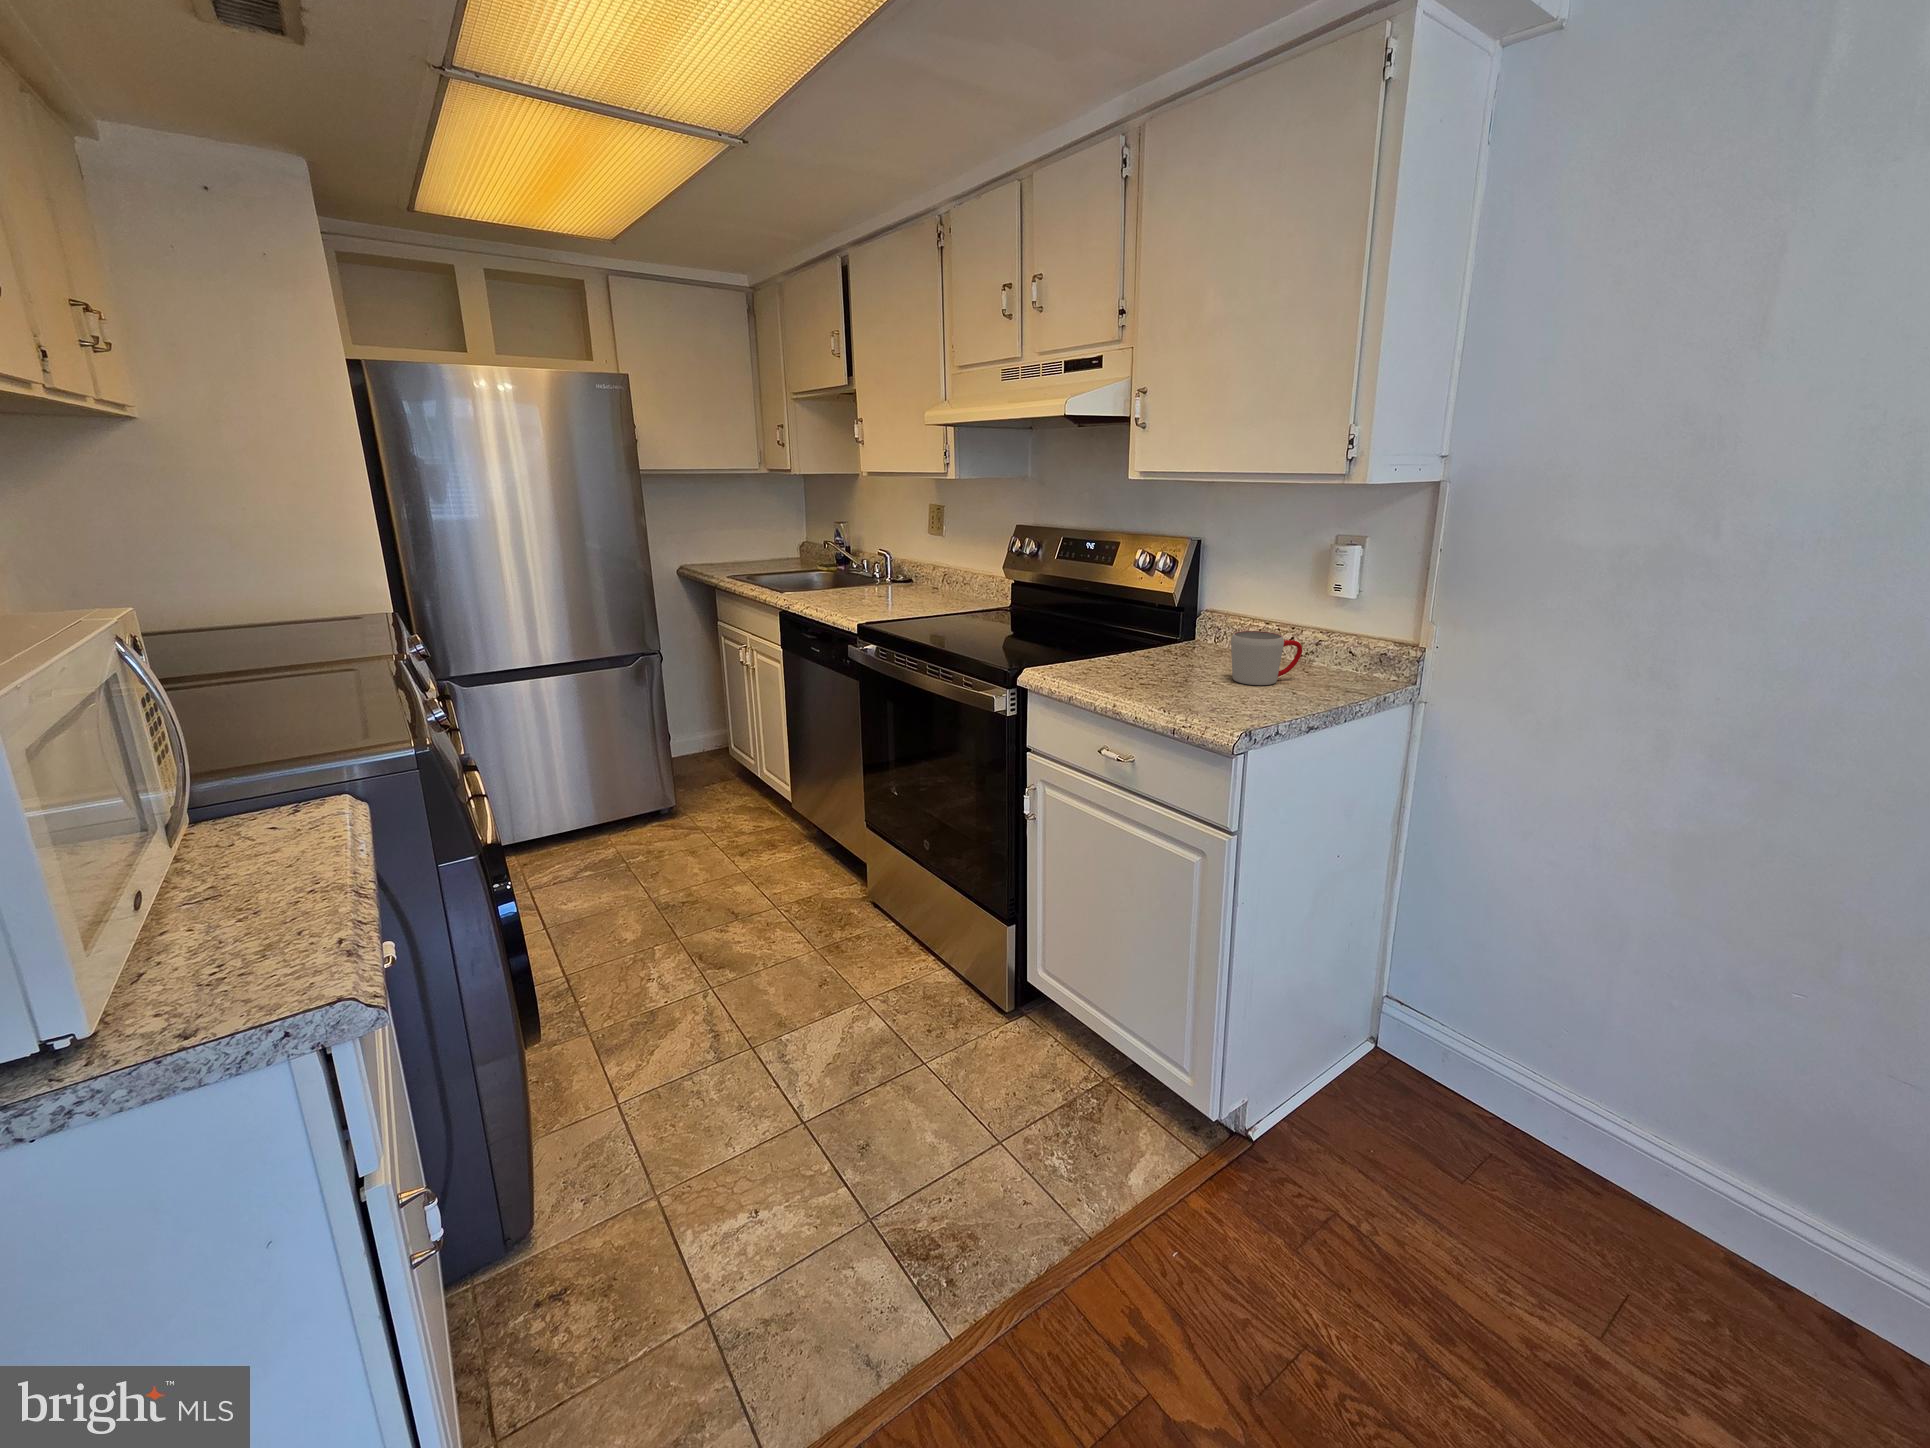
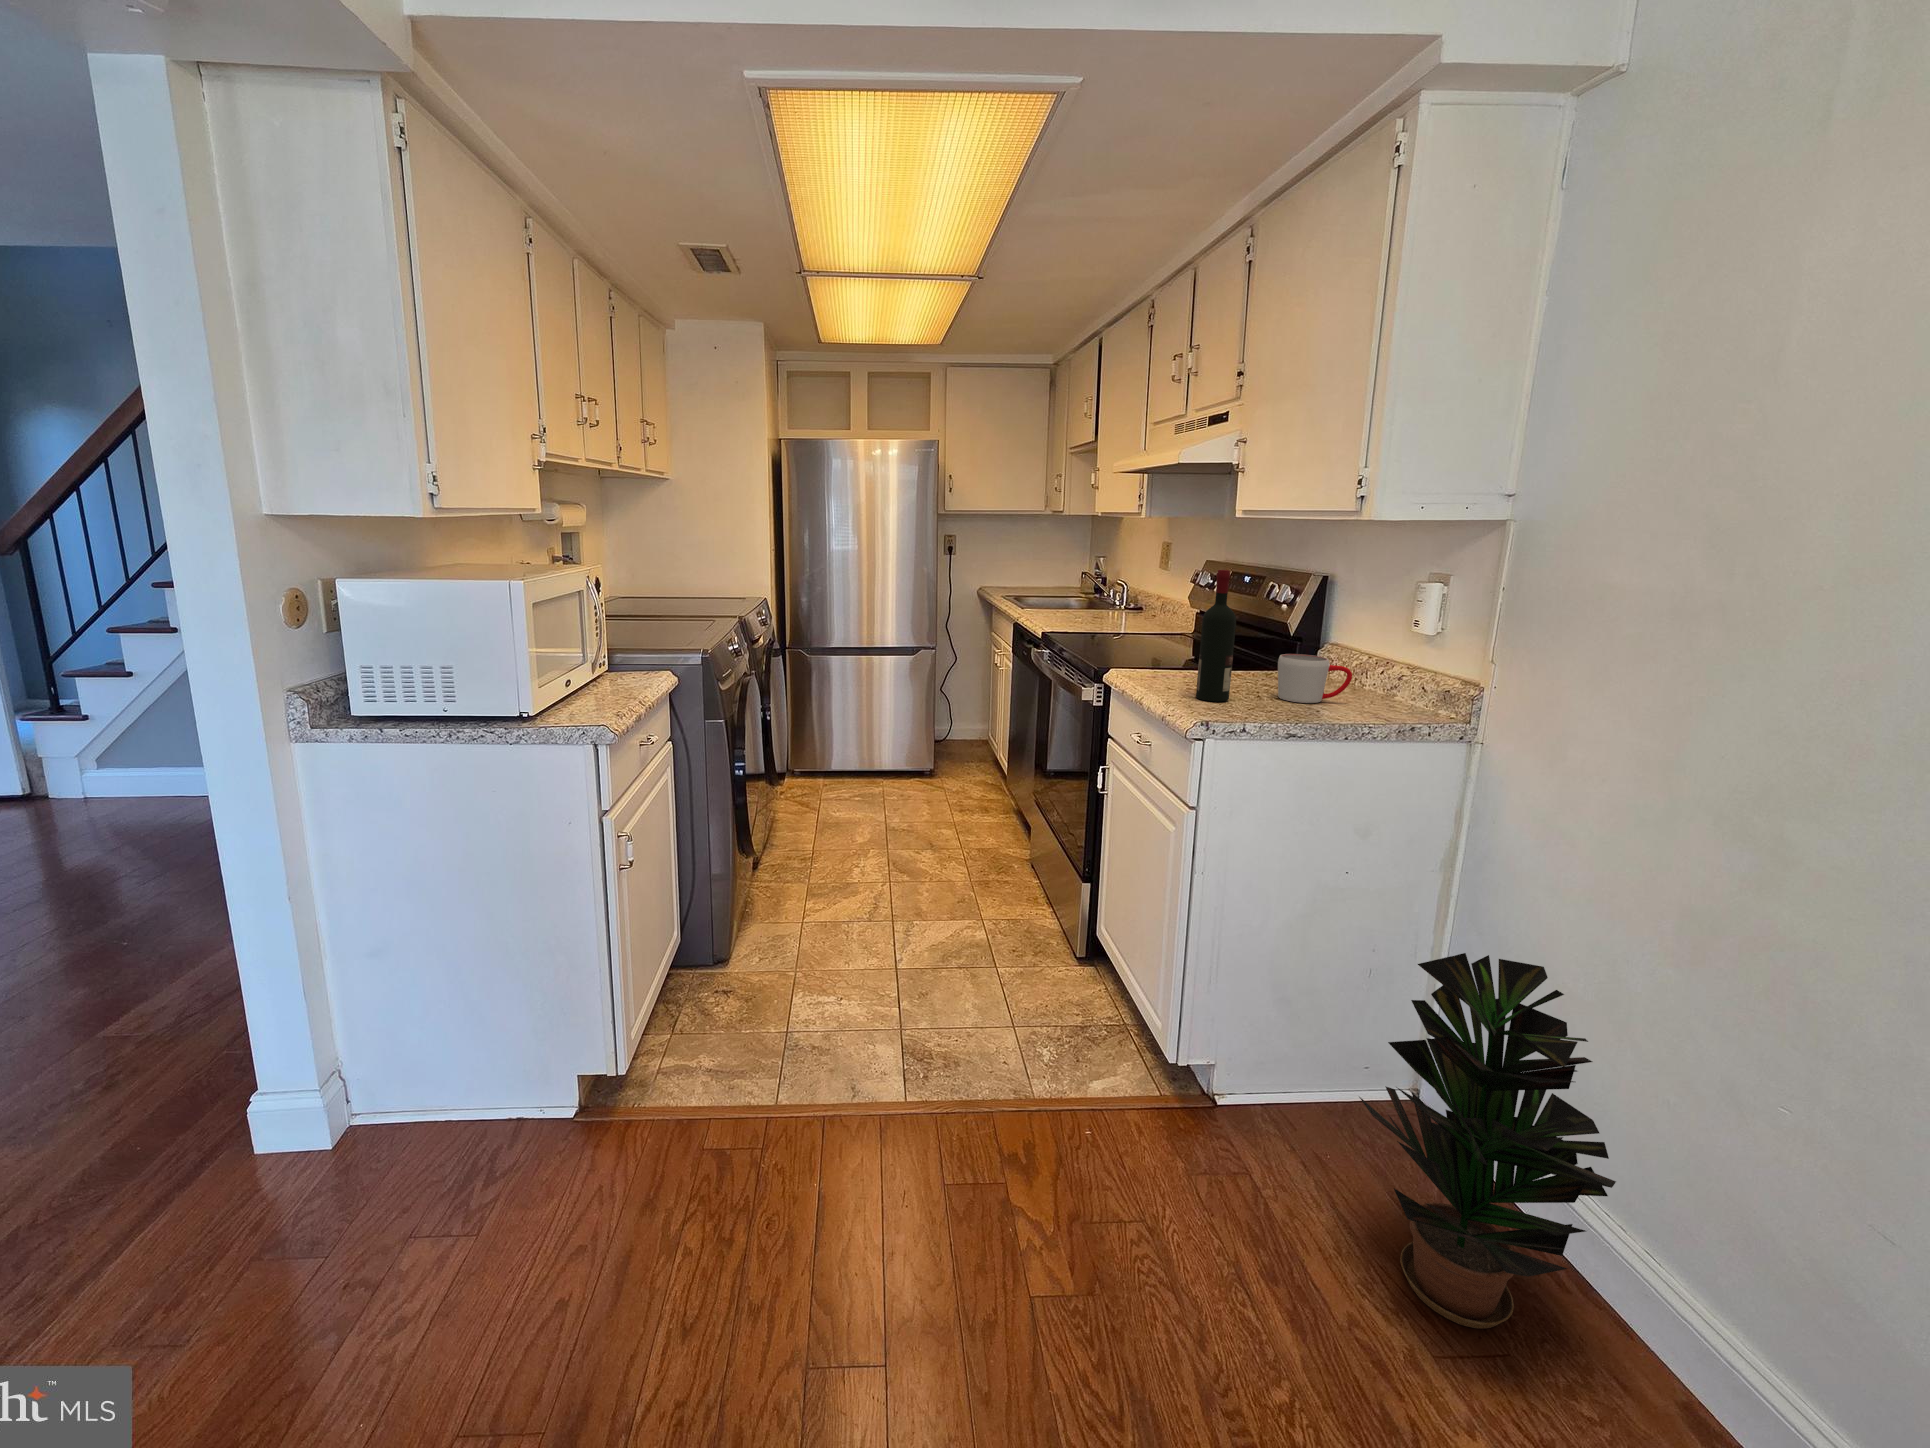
wine bottle: none [1175,545,1217,700] -> present [1196,570,1236,702]
potted plant: none [1449,917,1701,1280] -> present [1359,953,1616,1329]

